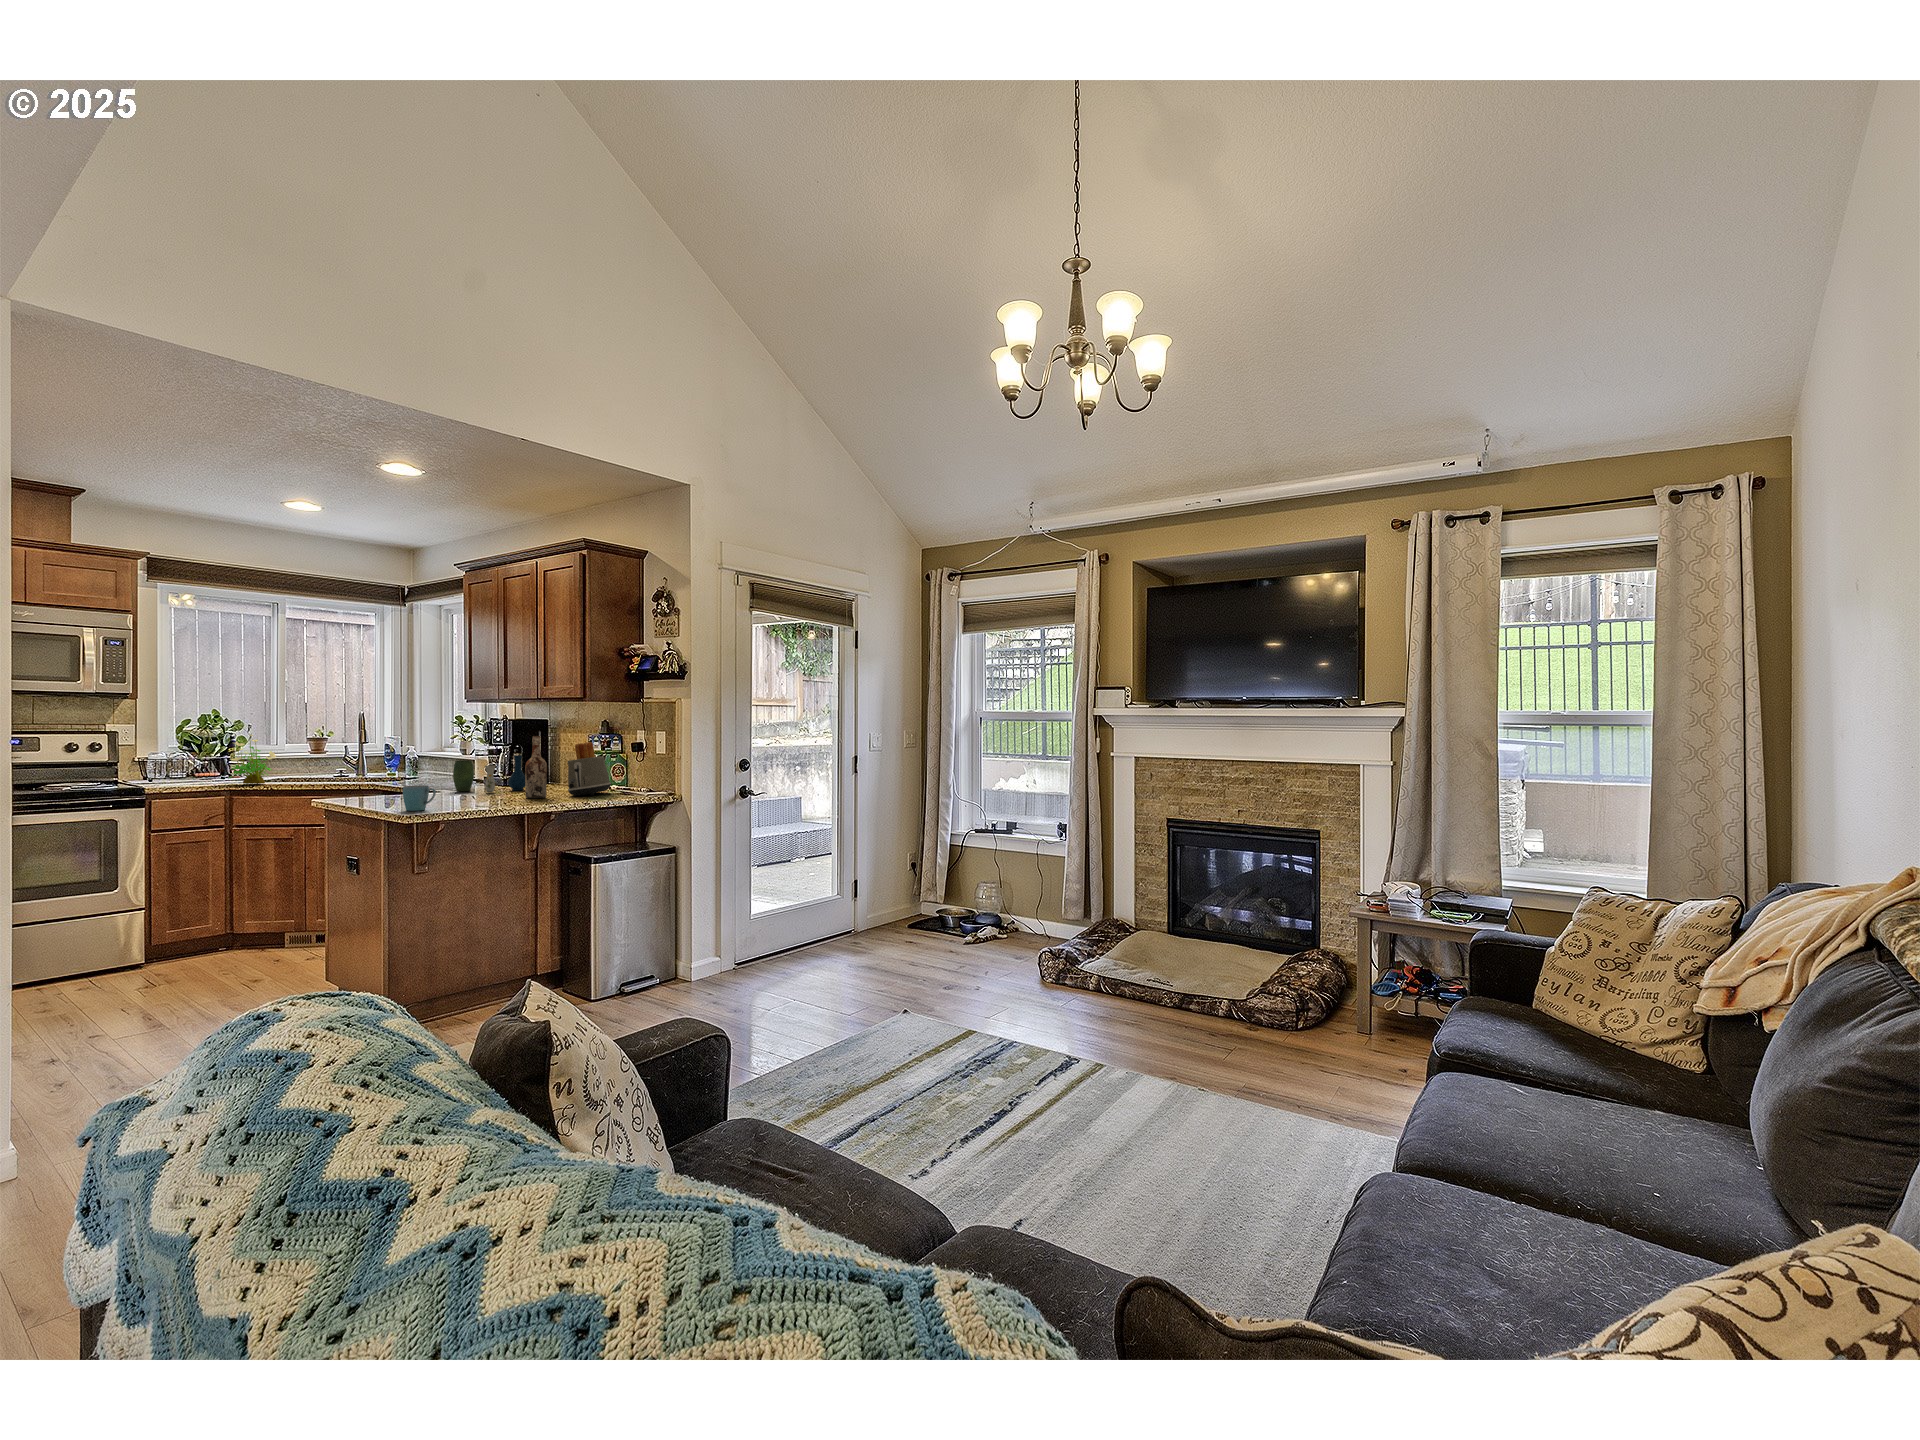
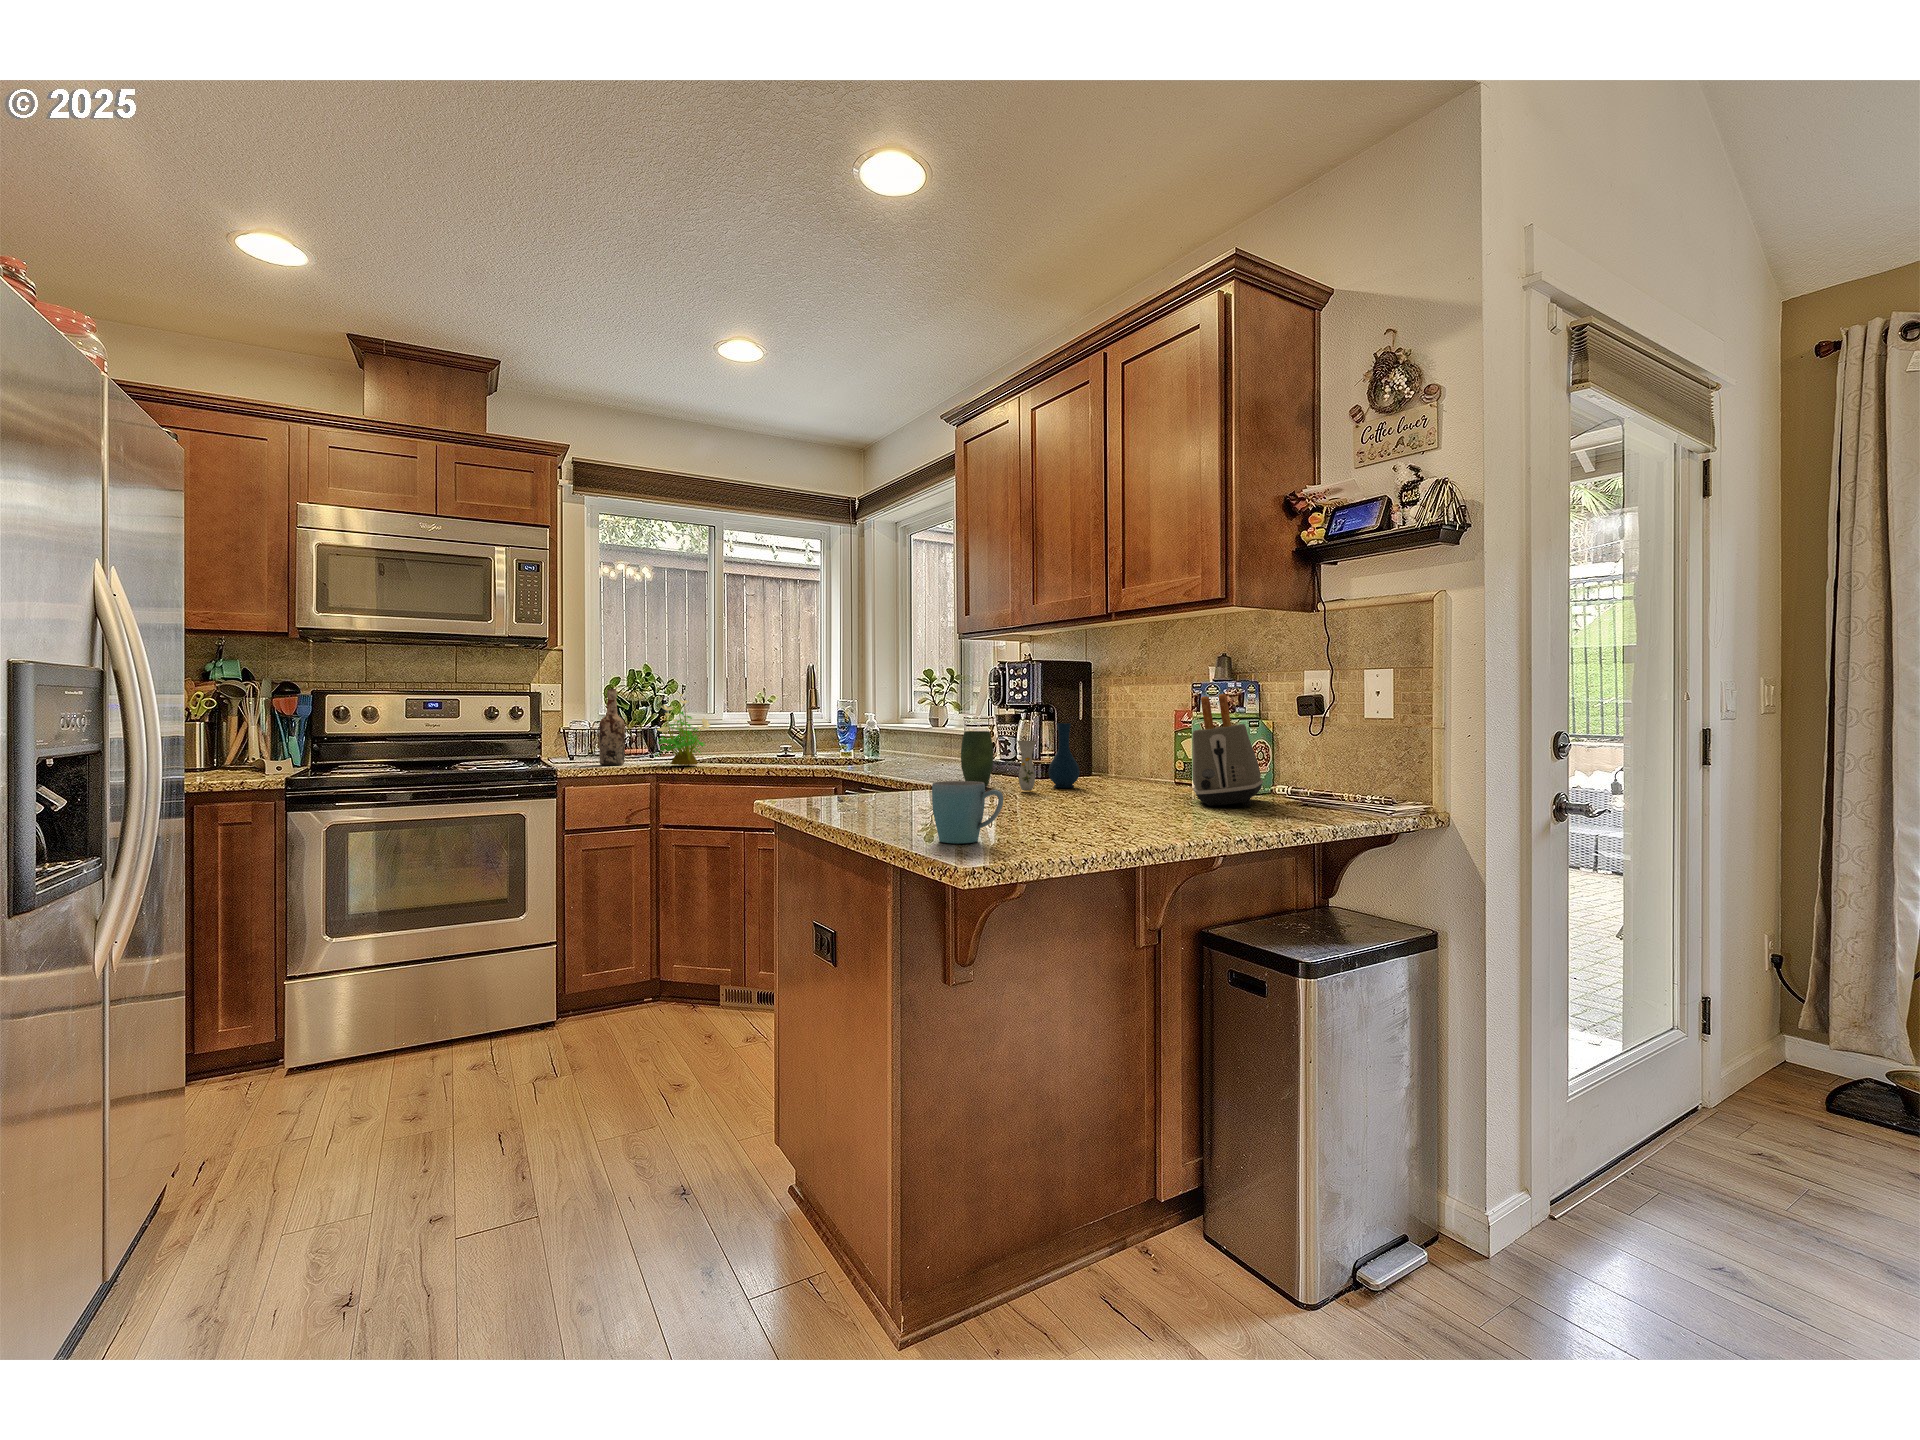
wine bottle: present [525,736,547,798] -> present [599,689,625,765]

